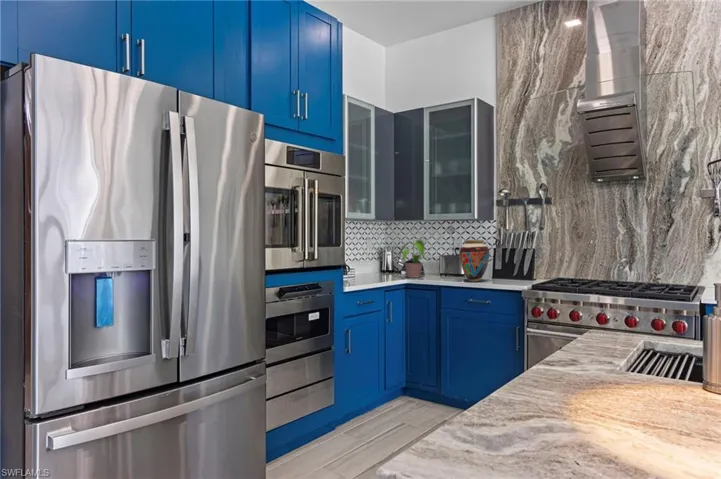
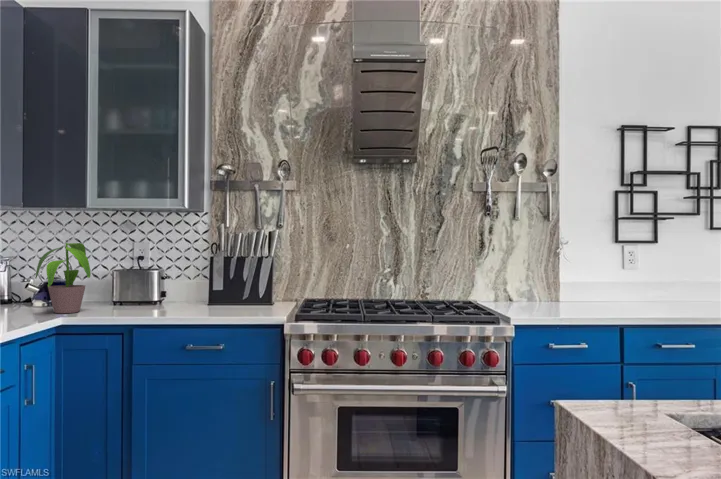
vase: present [459,240,489,282] -> none [165,244,217,314]

